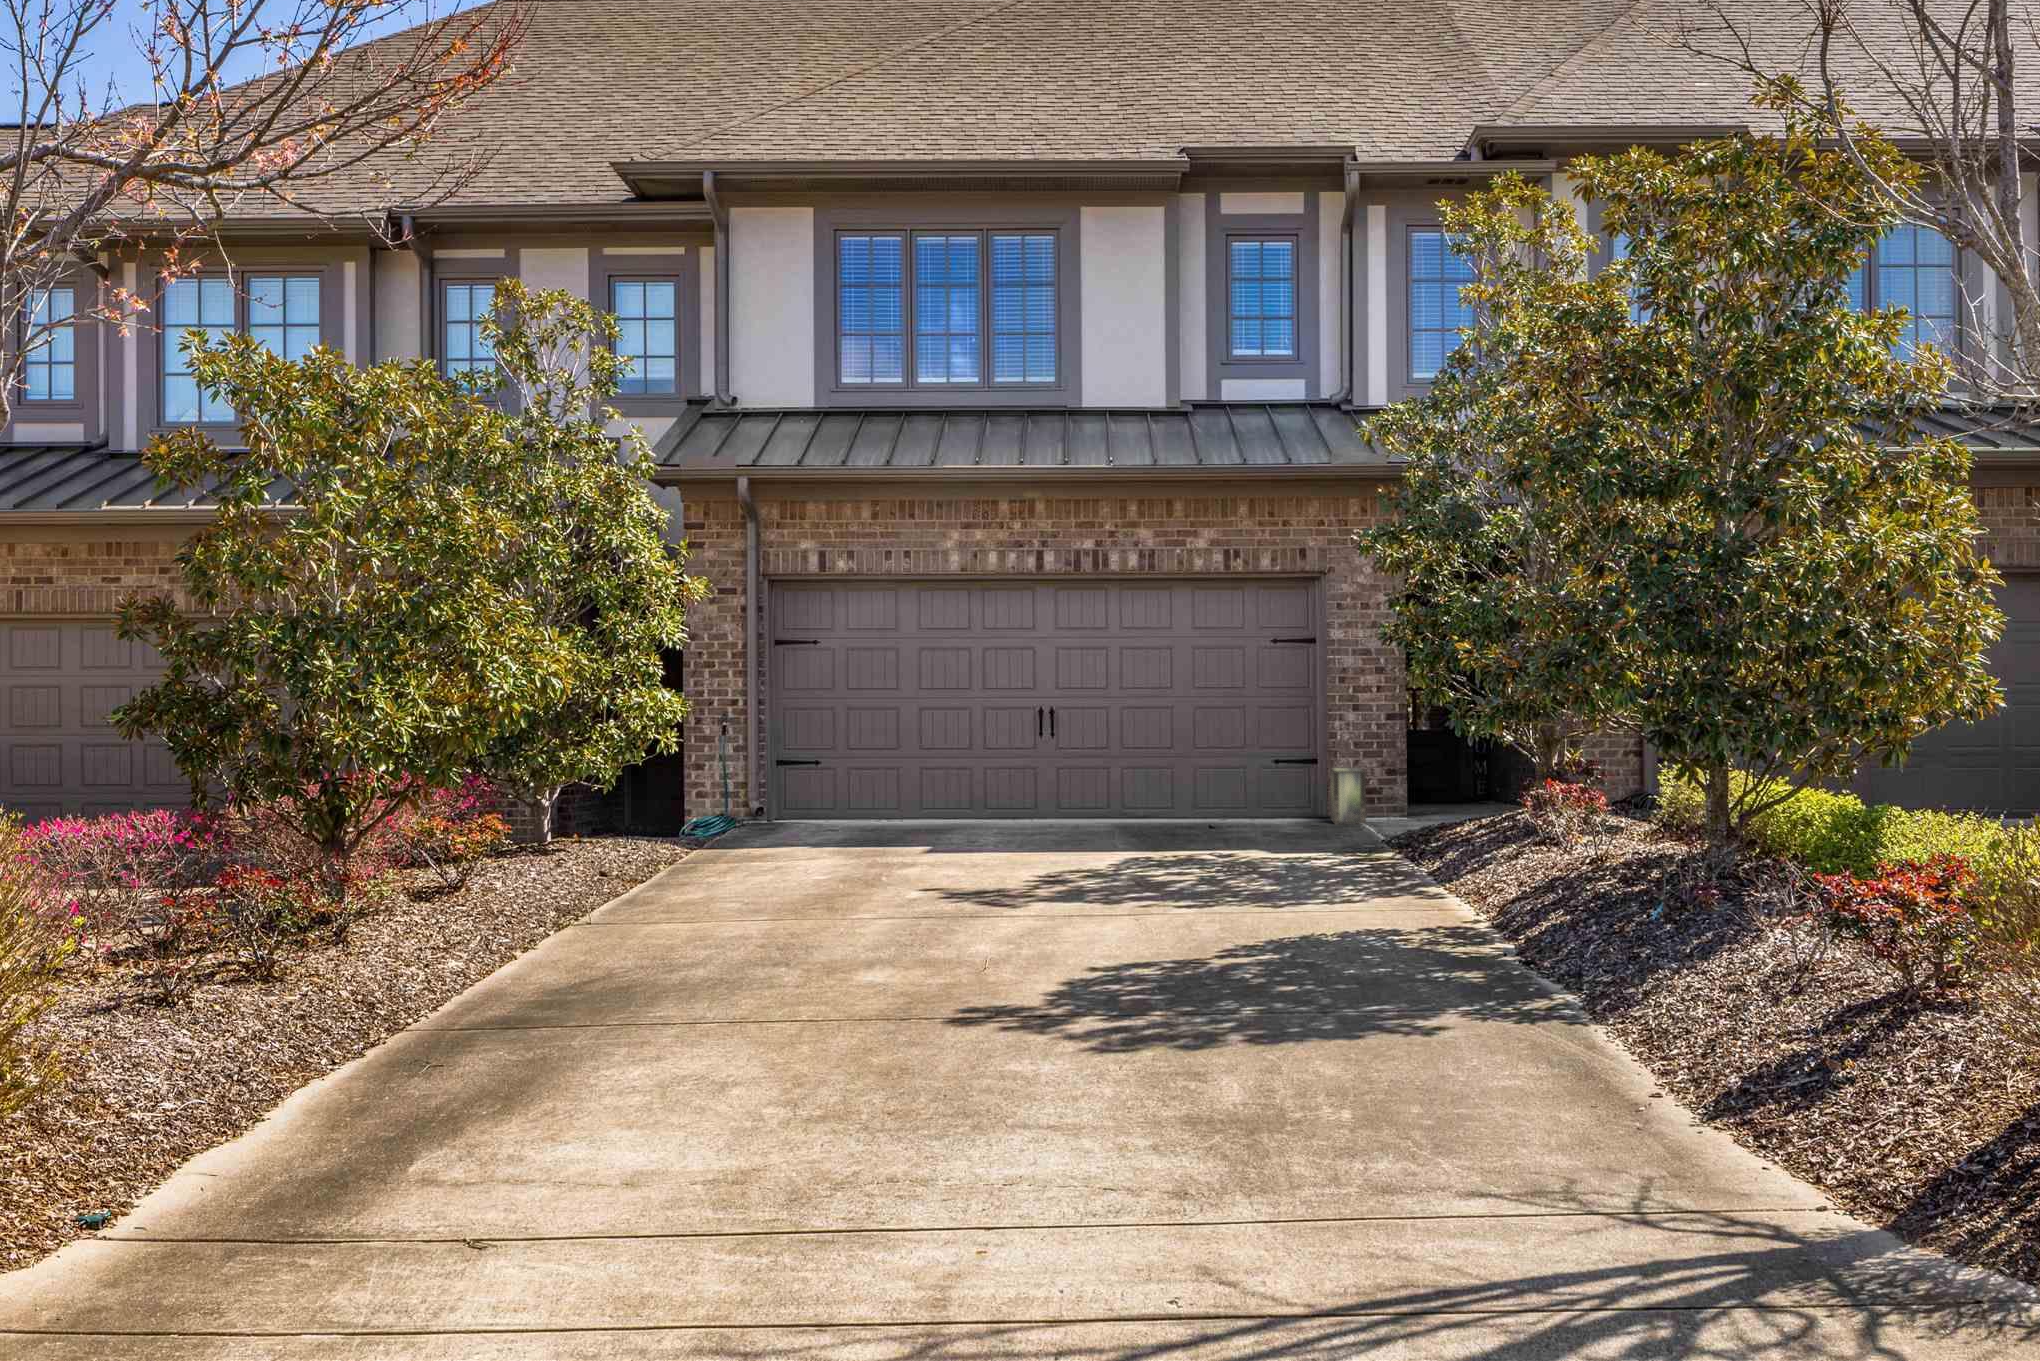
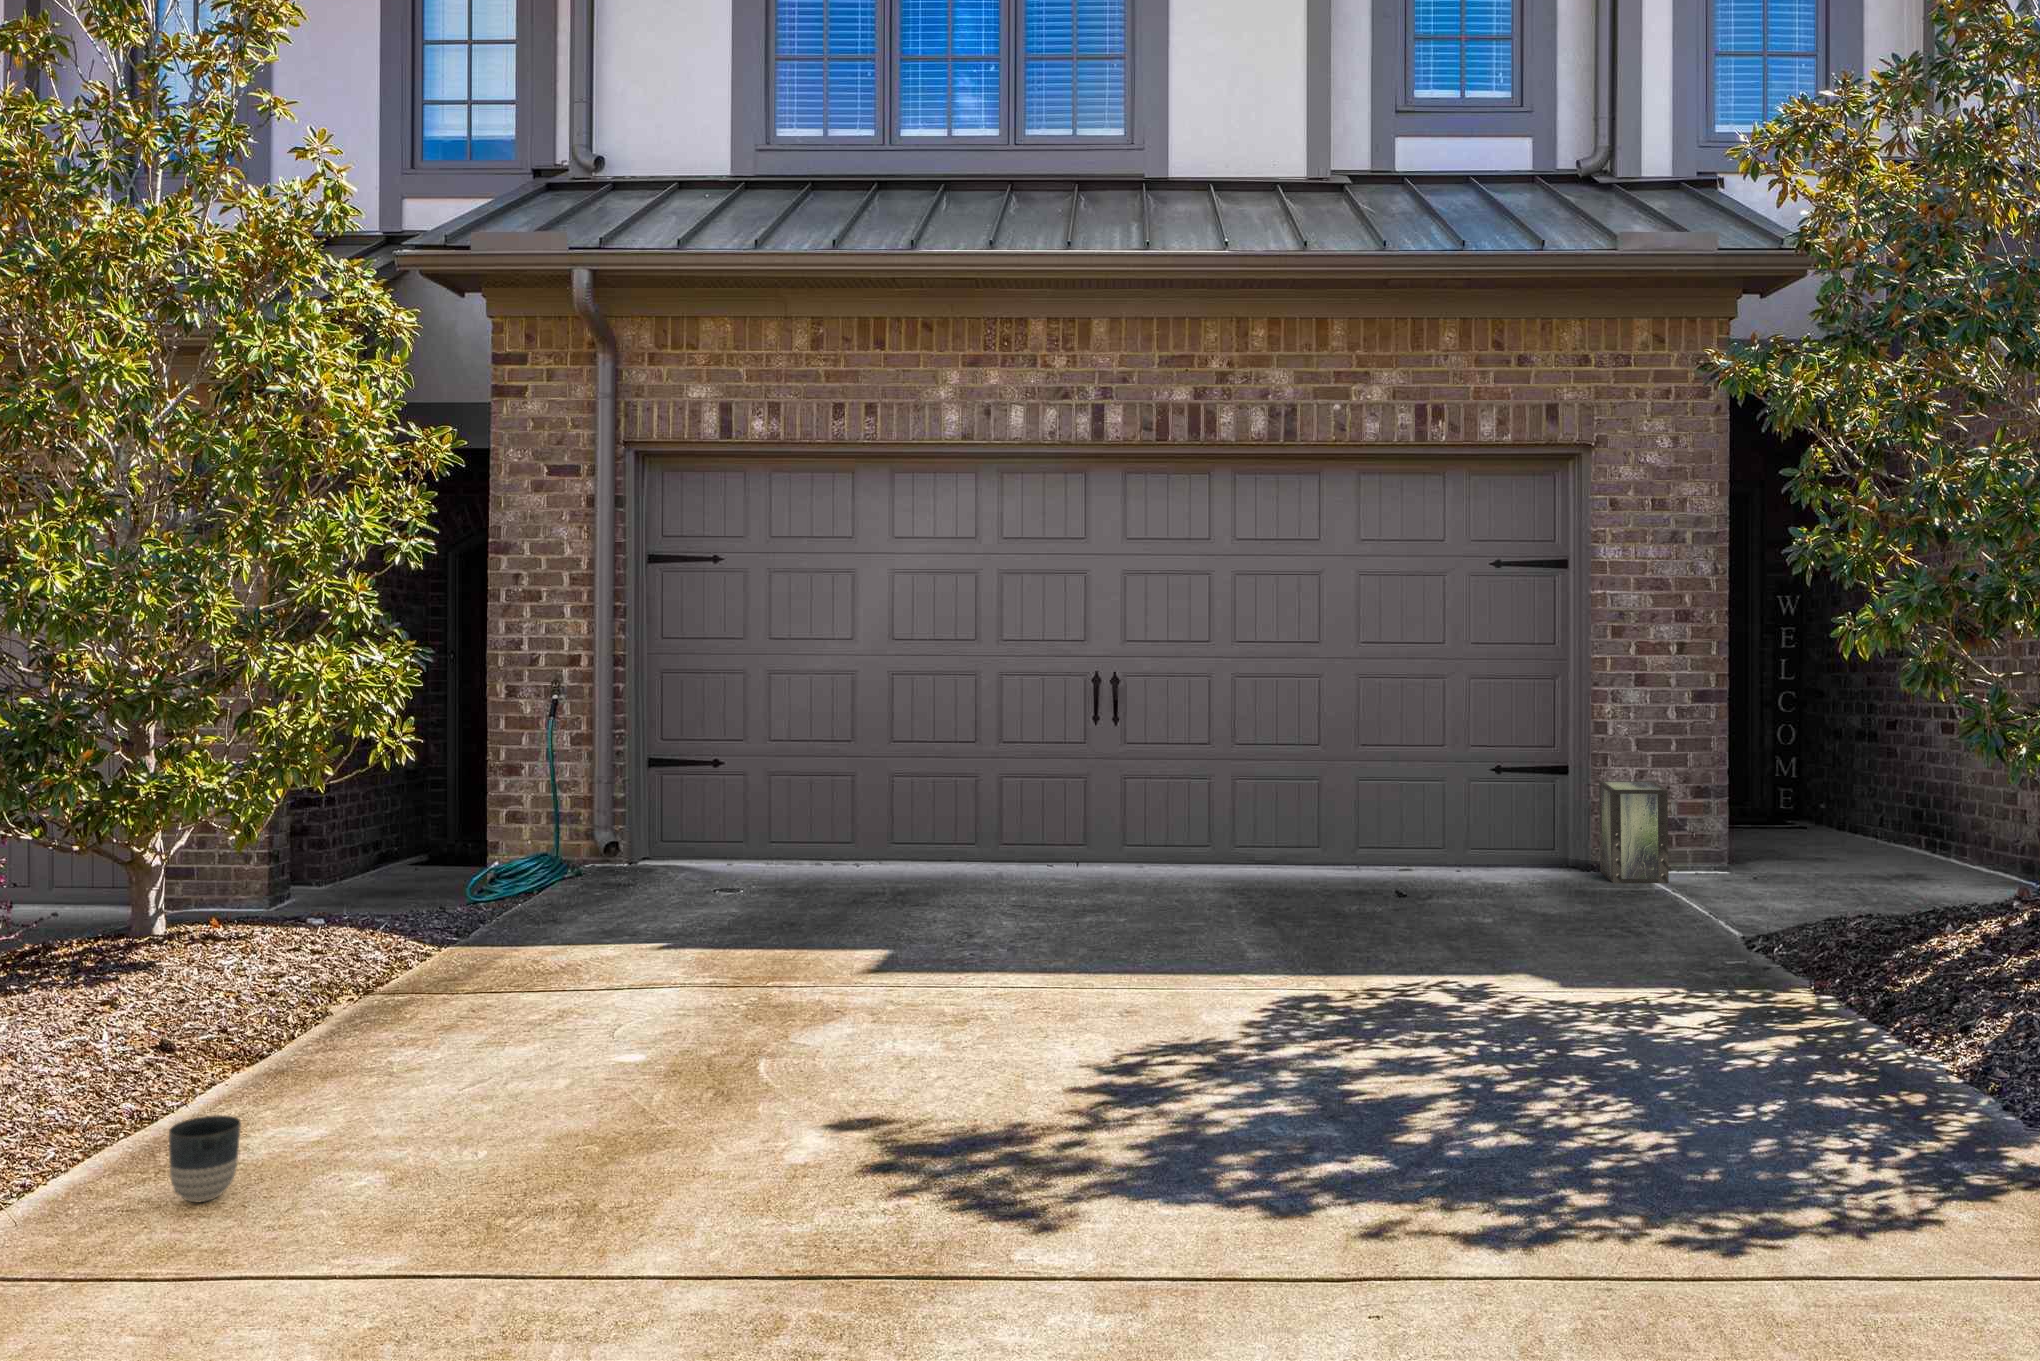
planter: none [655,881,683,915] -> present [169,1115,241,1202]

